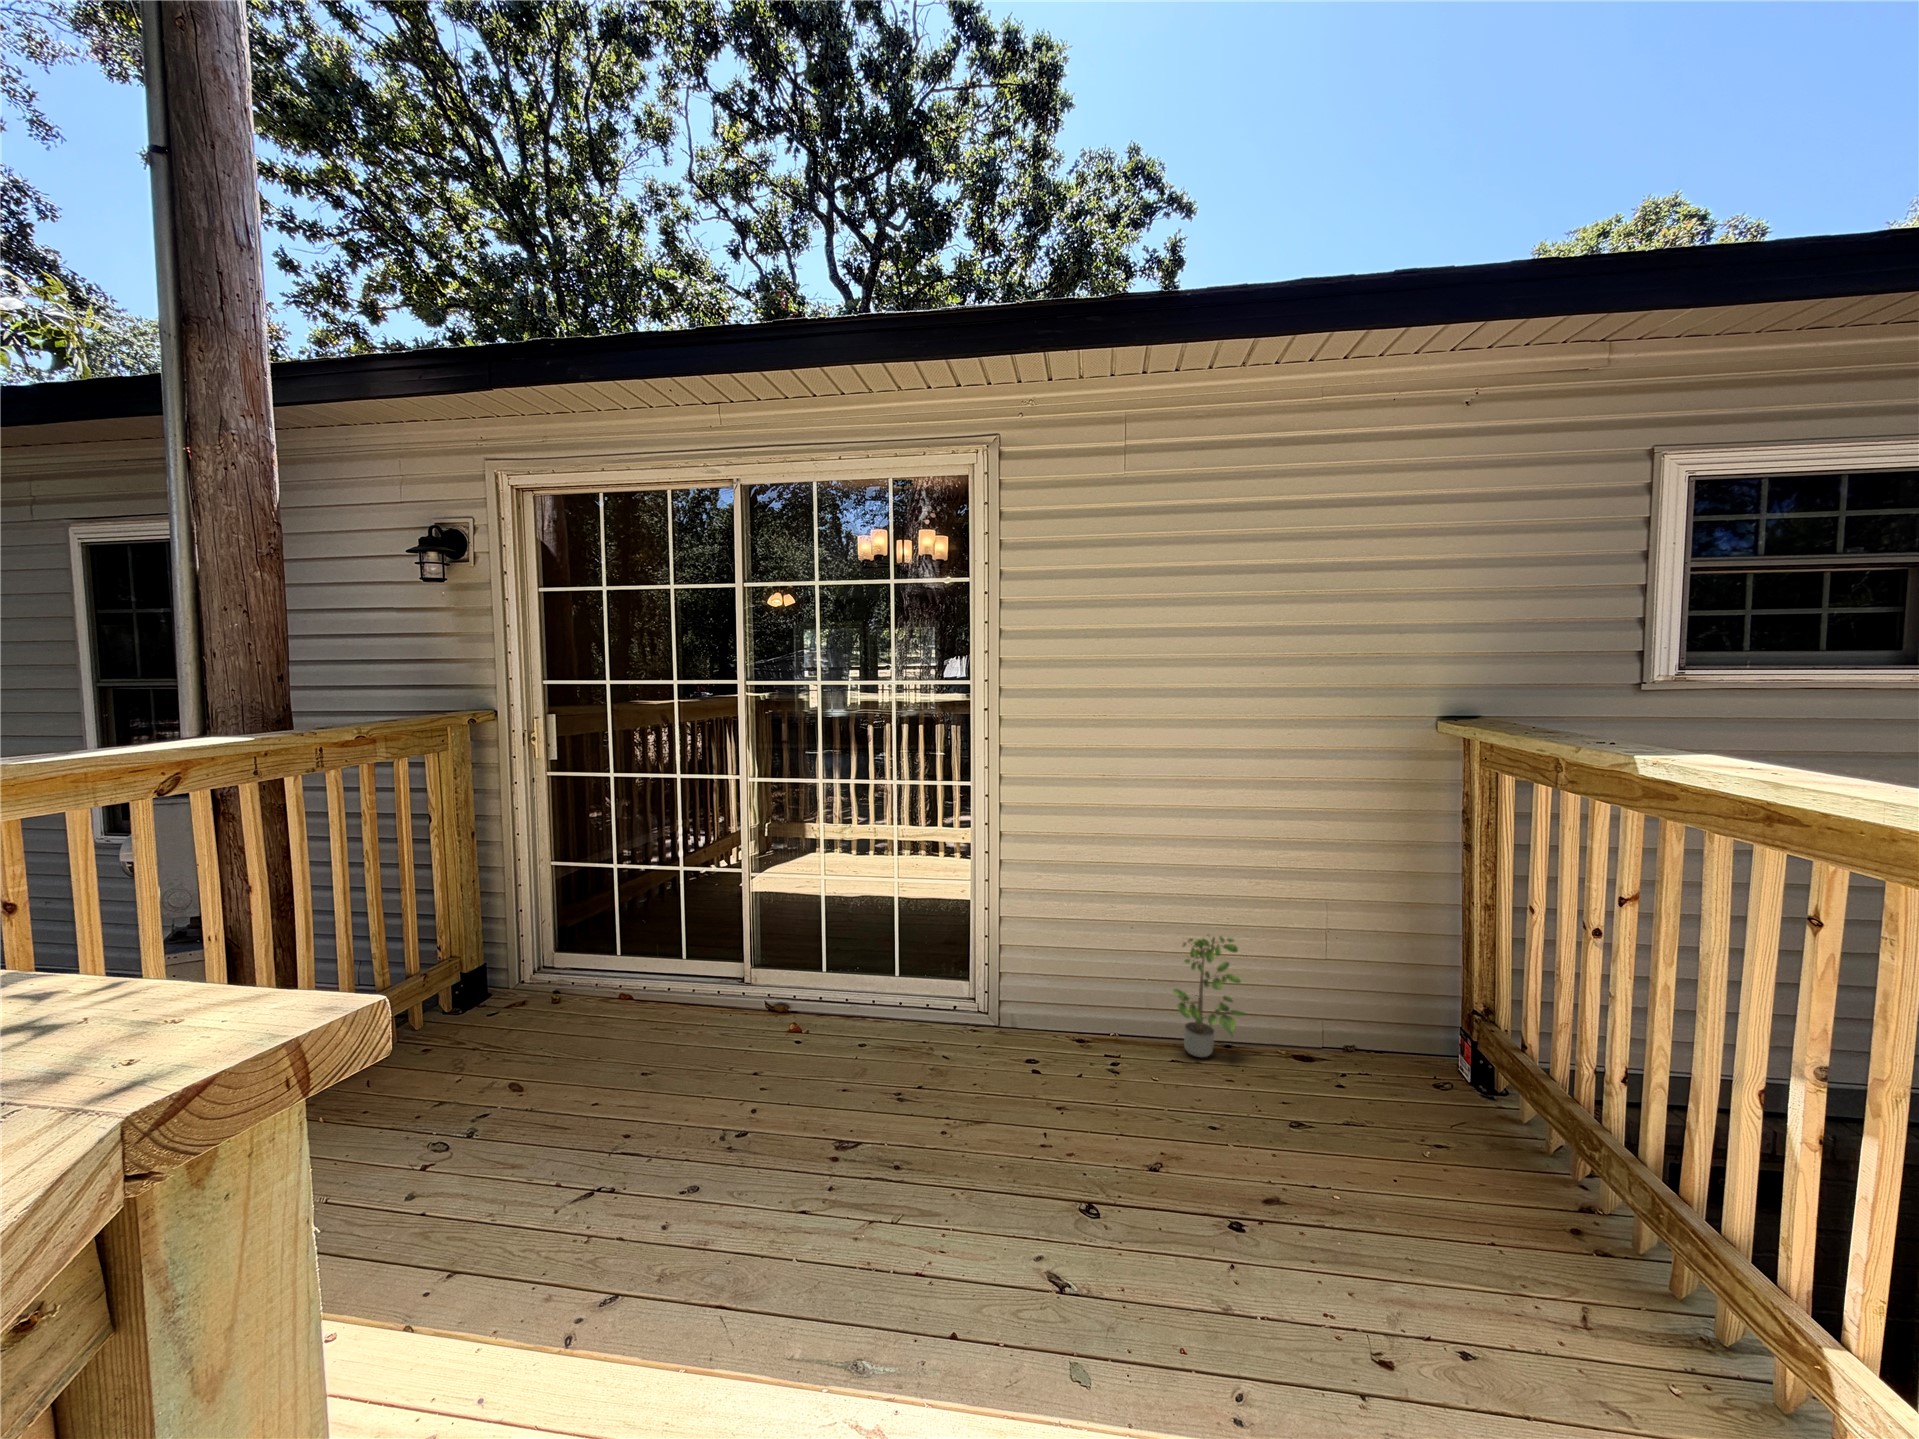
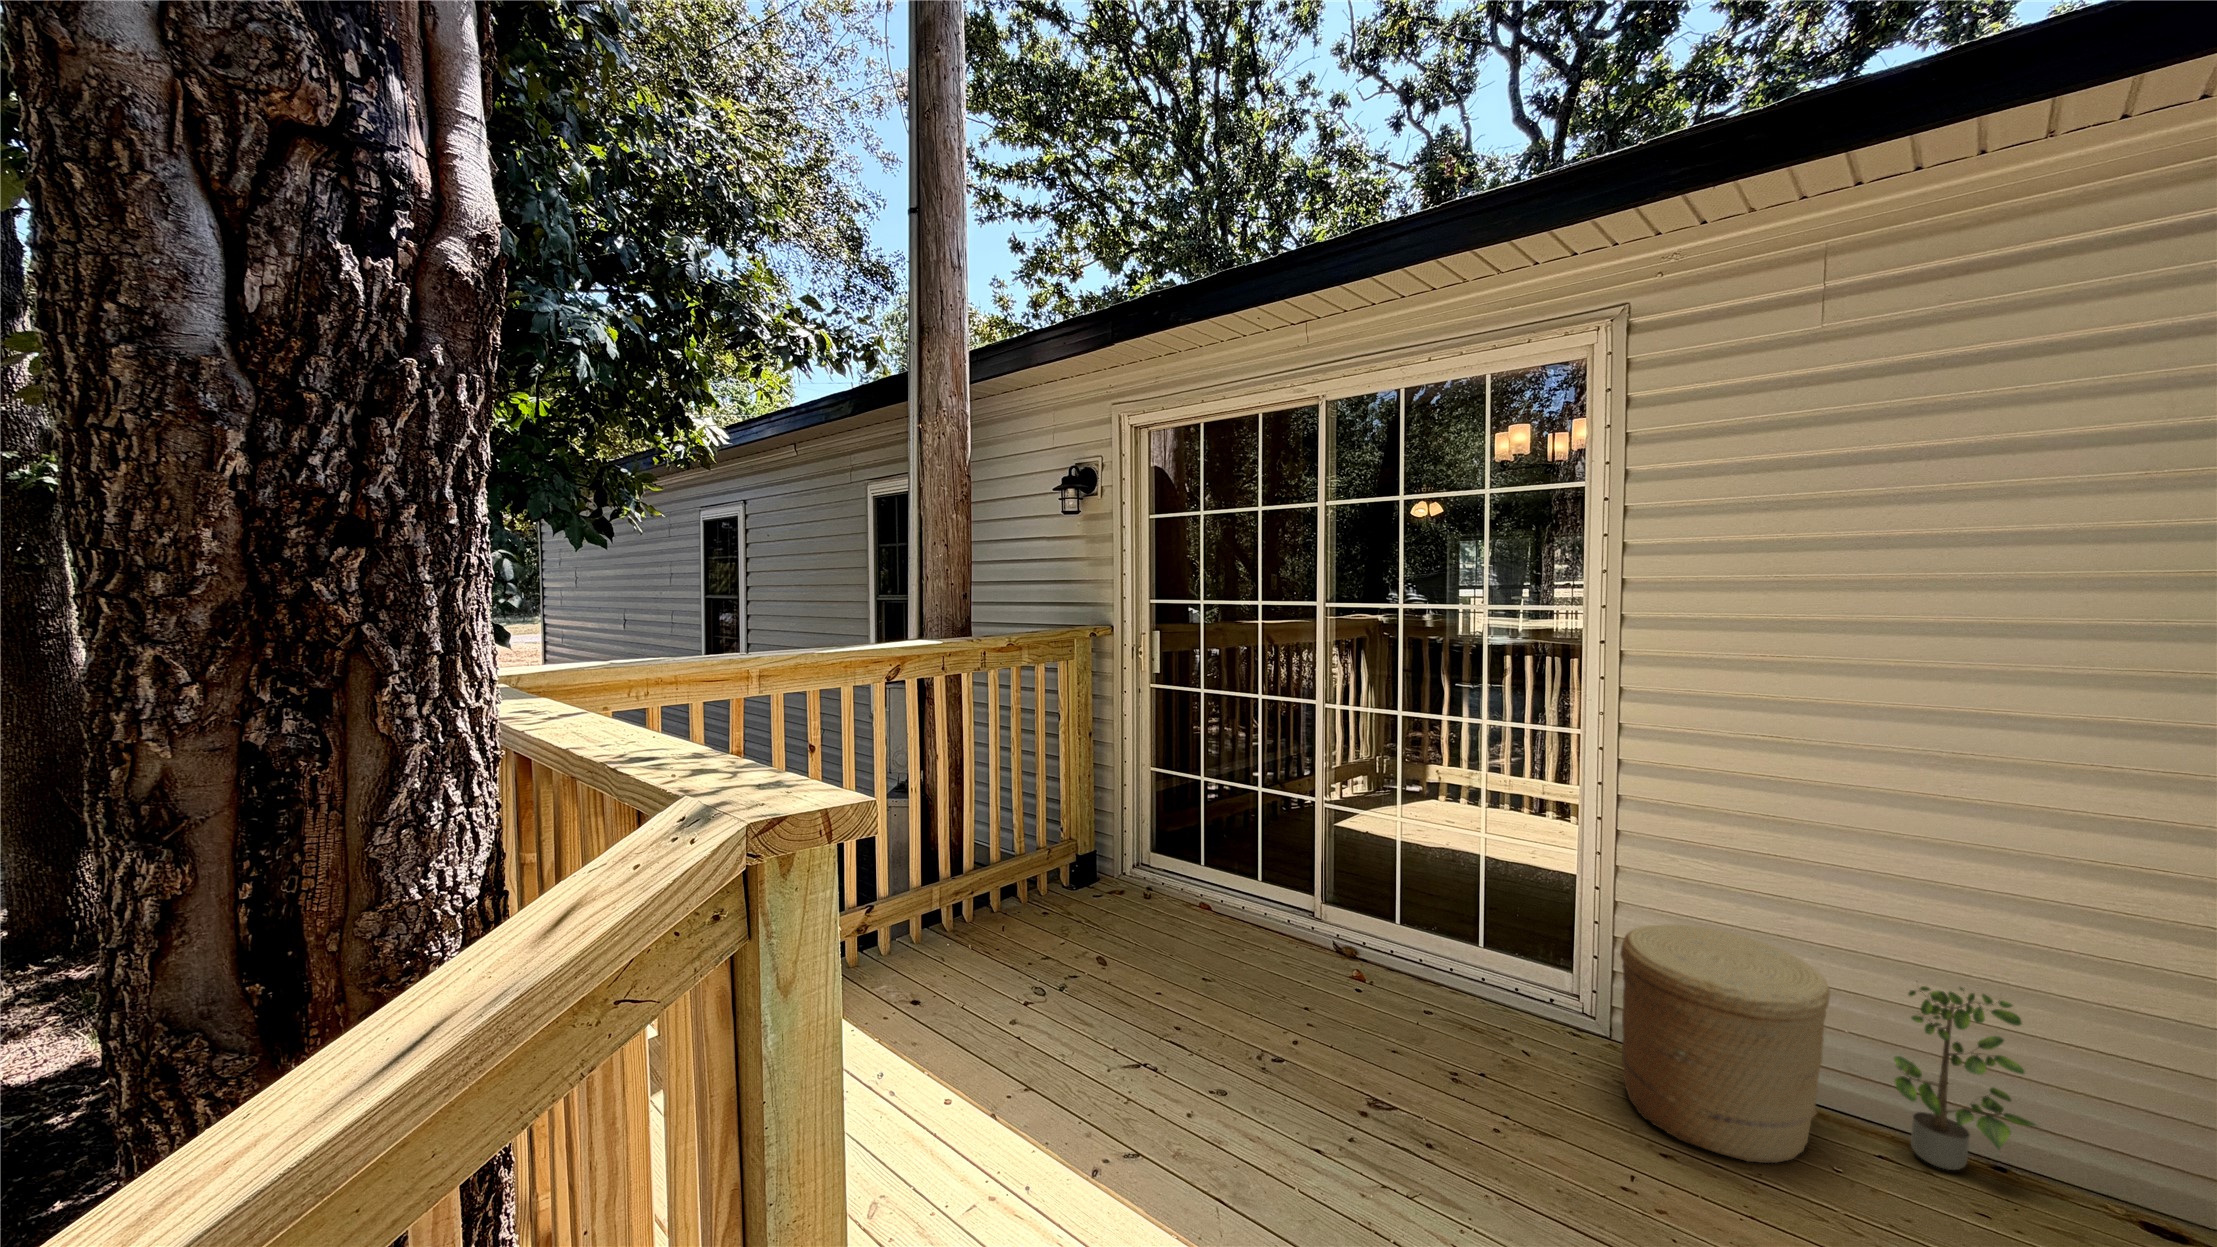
woven basket: none [1015,925,1146,1095] -> present [1620,925,1830,1163]

